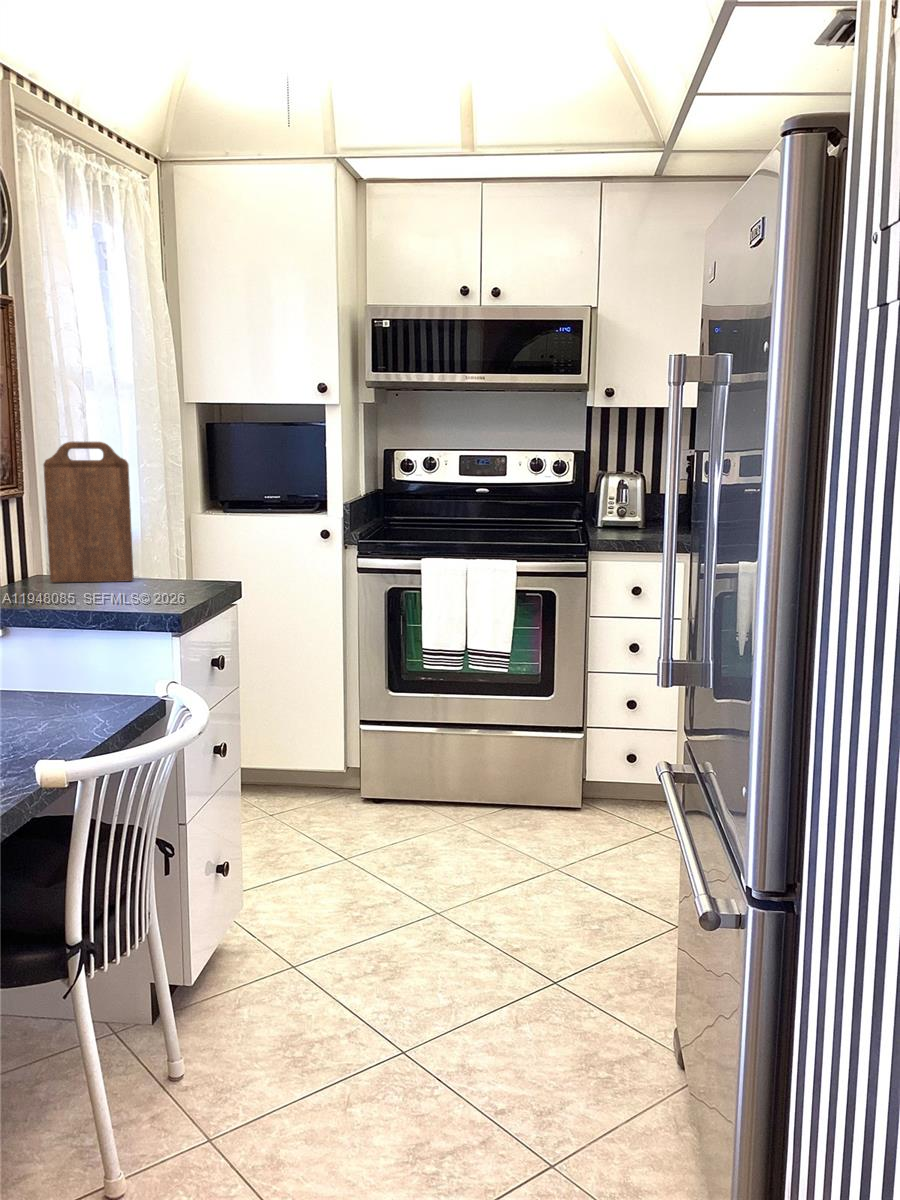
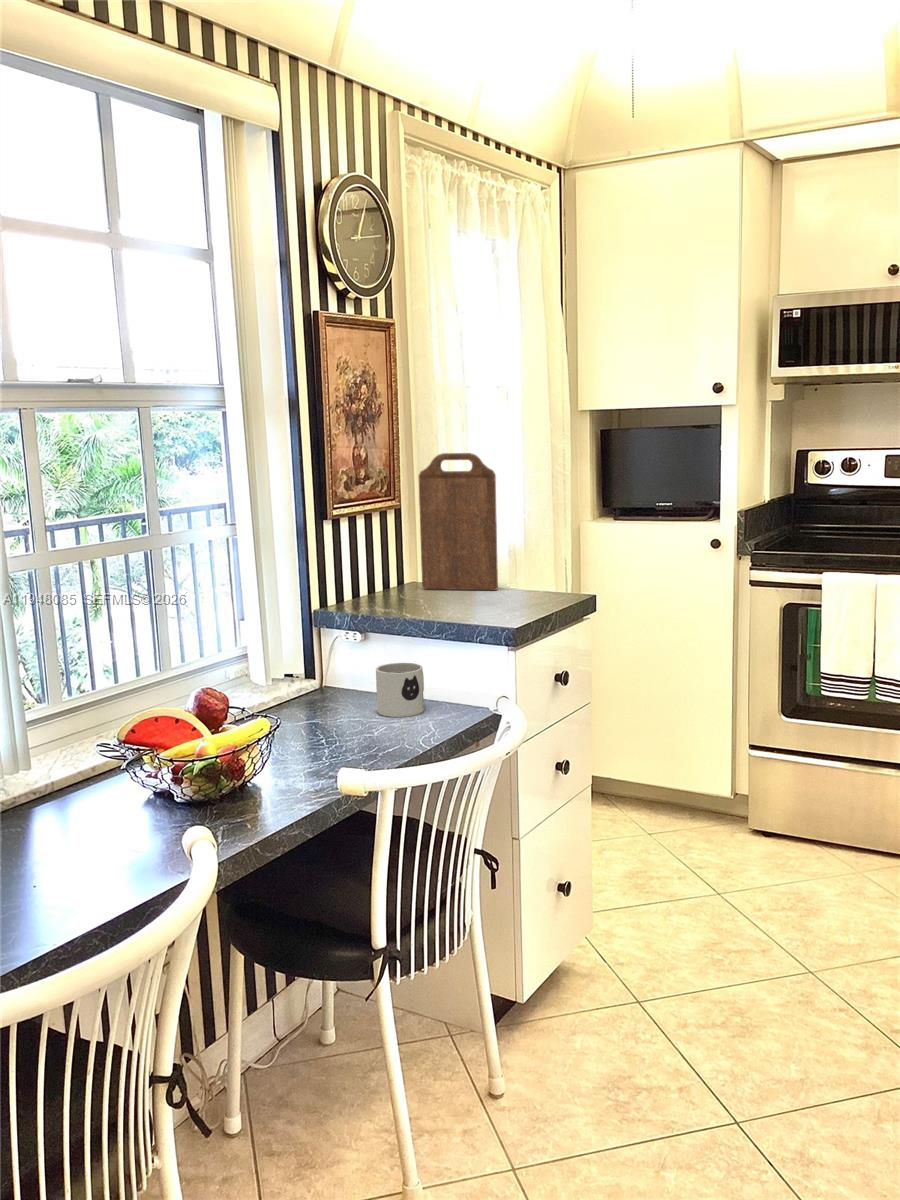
mug: none [32,655,85,711] -> present [376,663,424,717]

